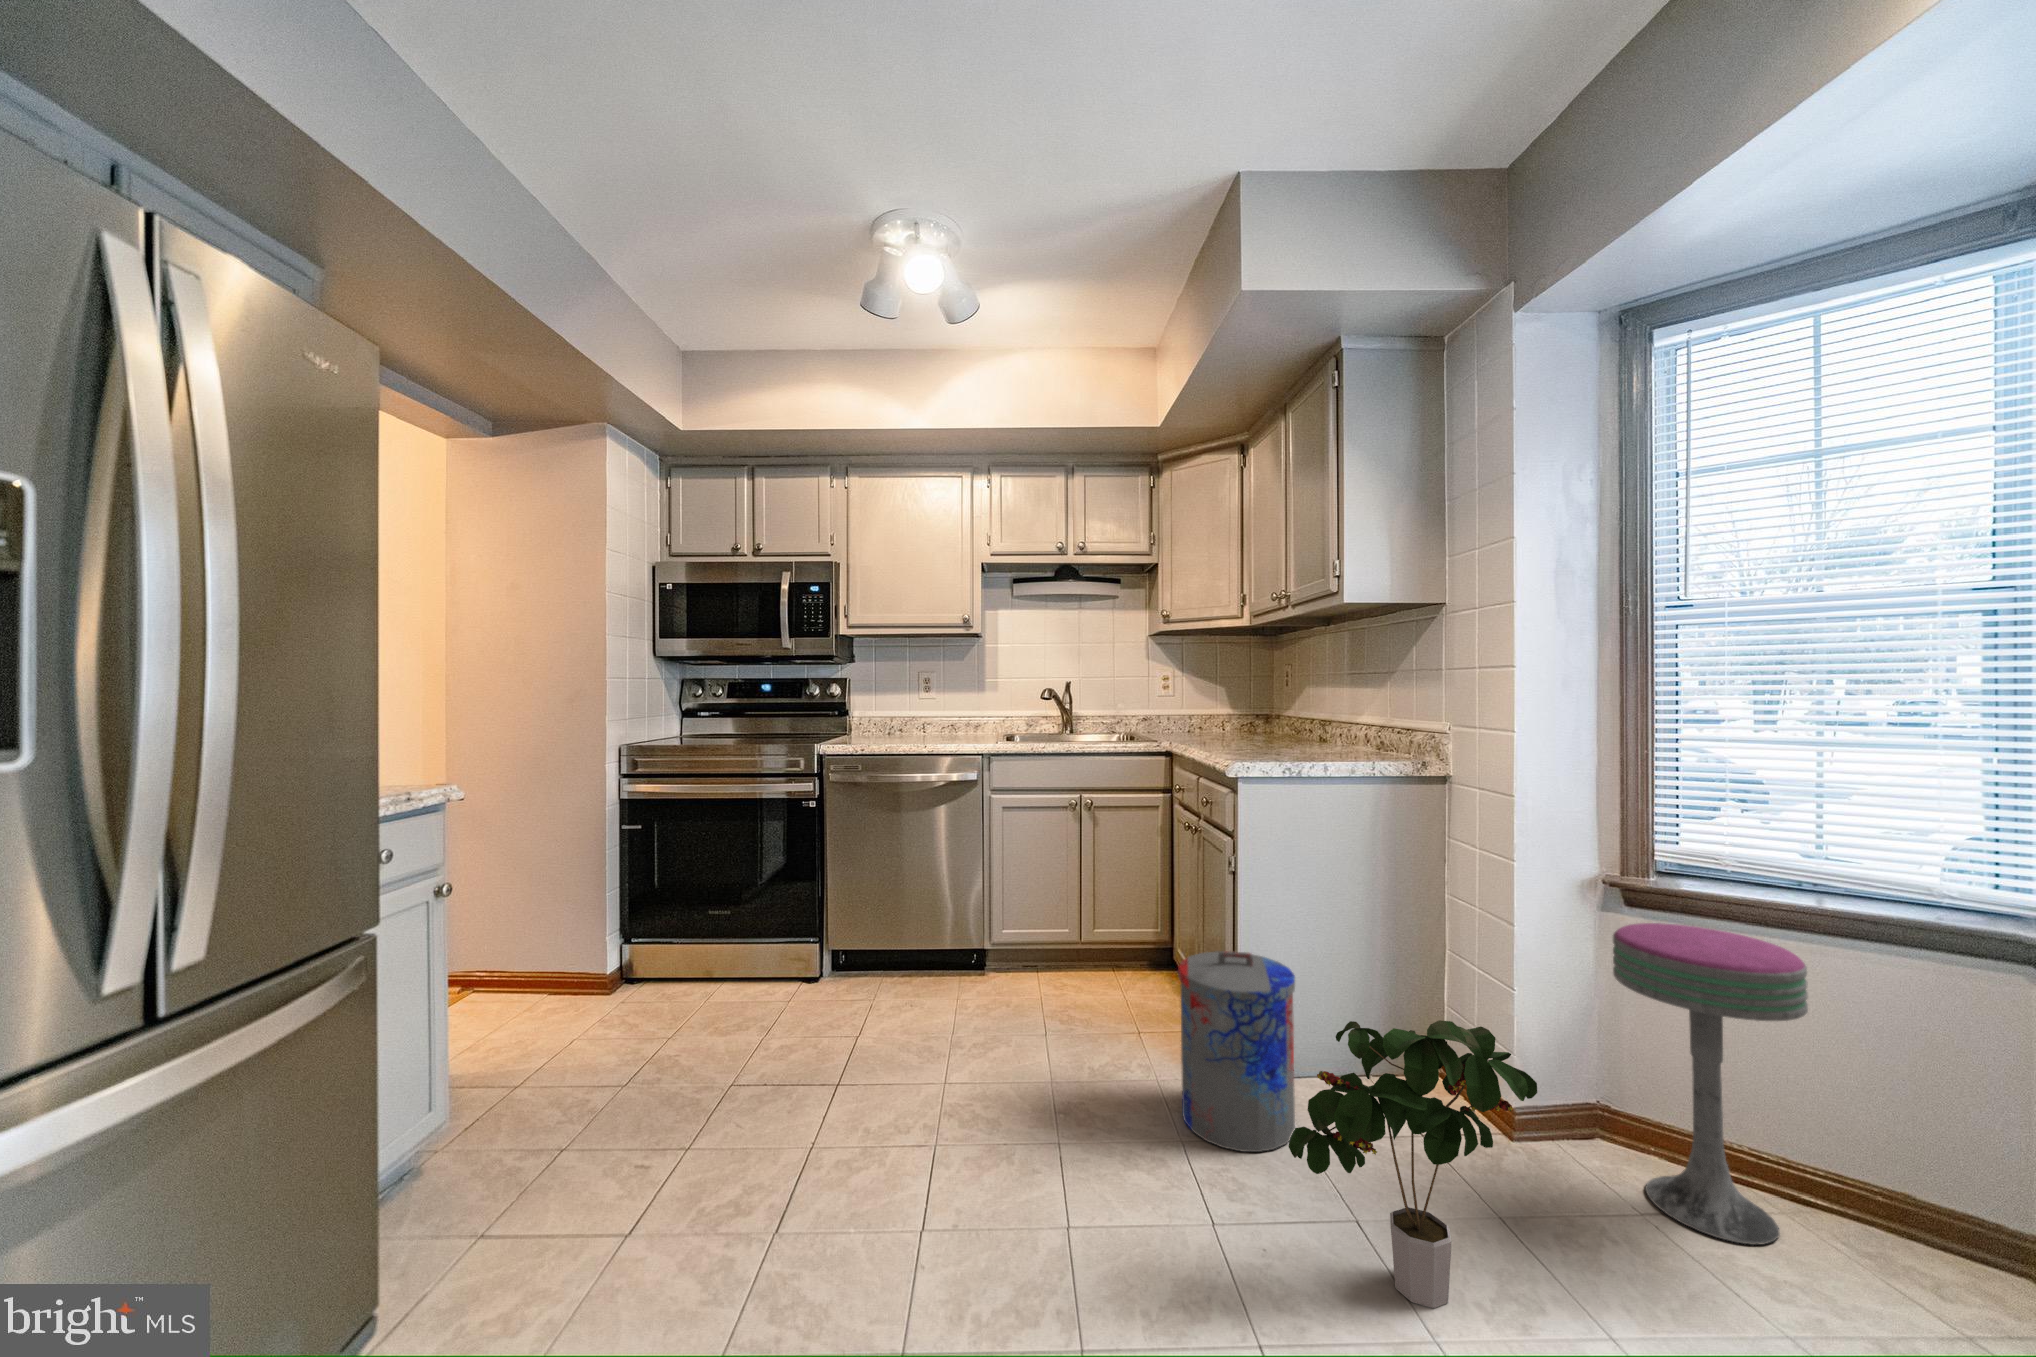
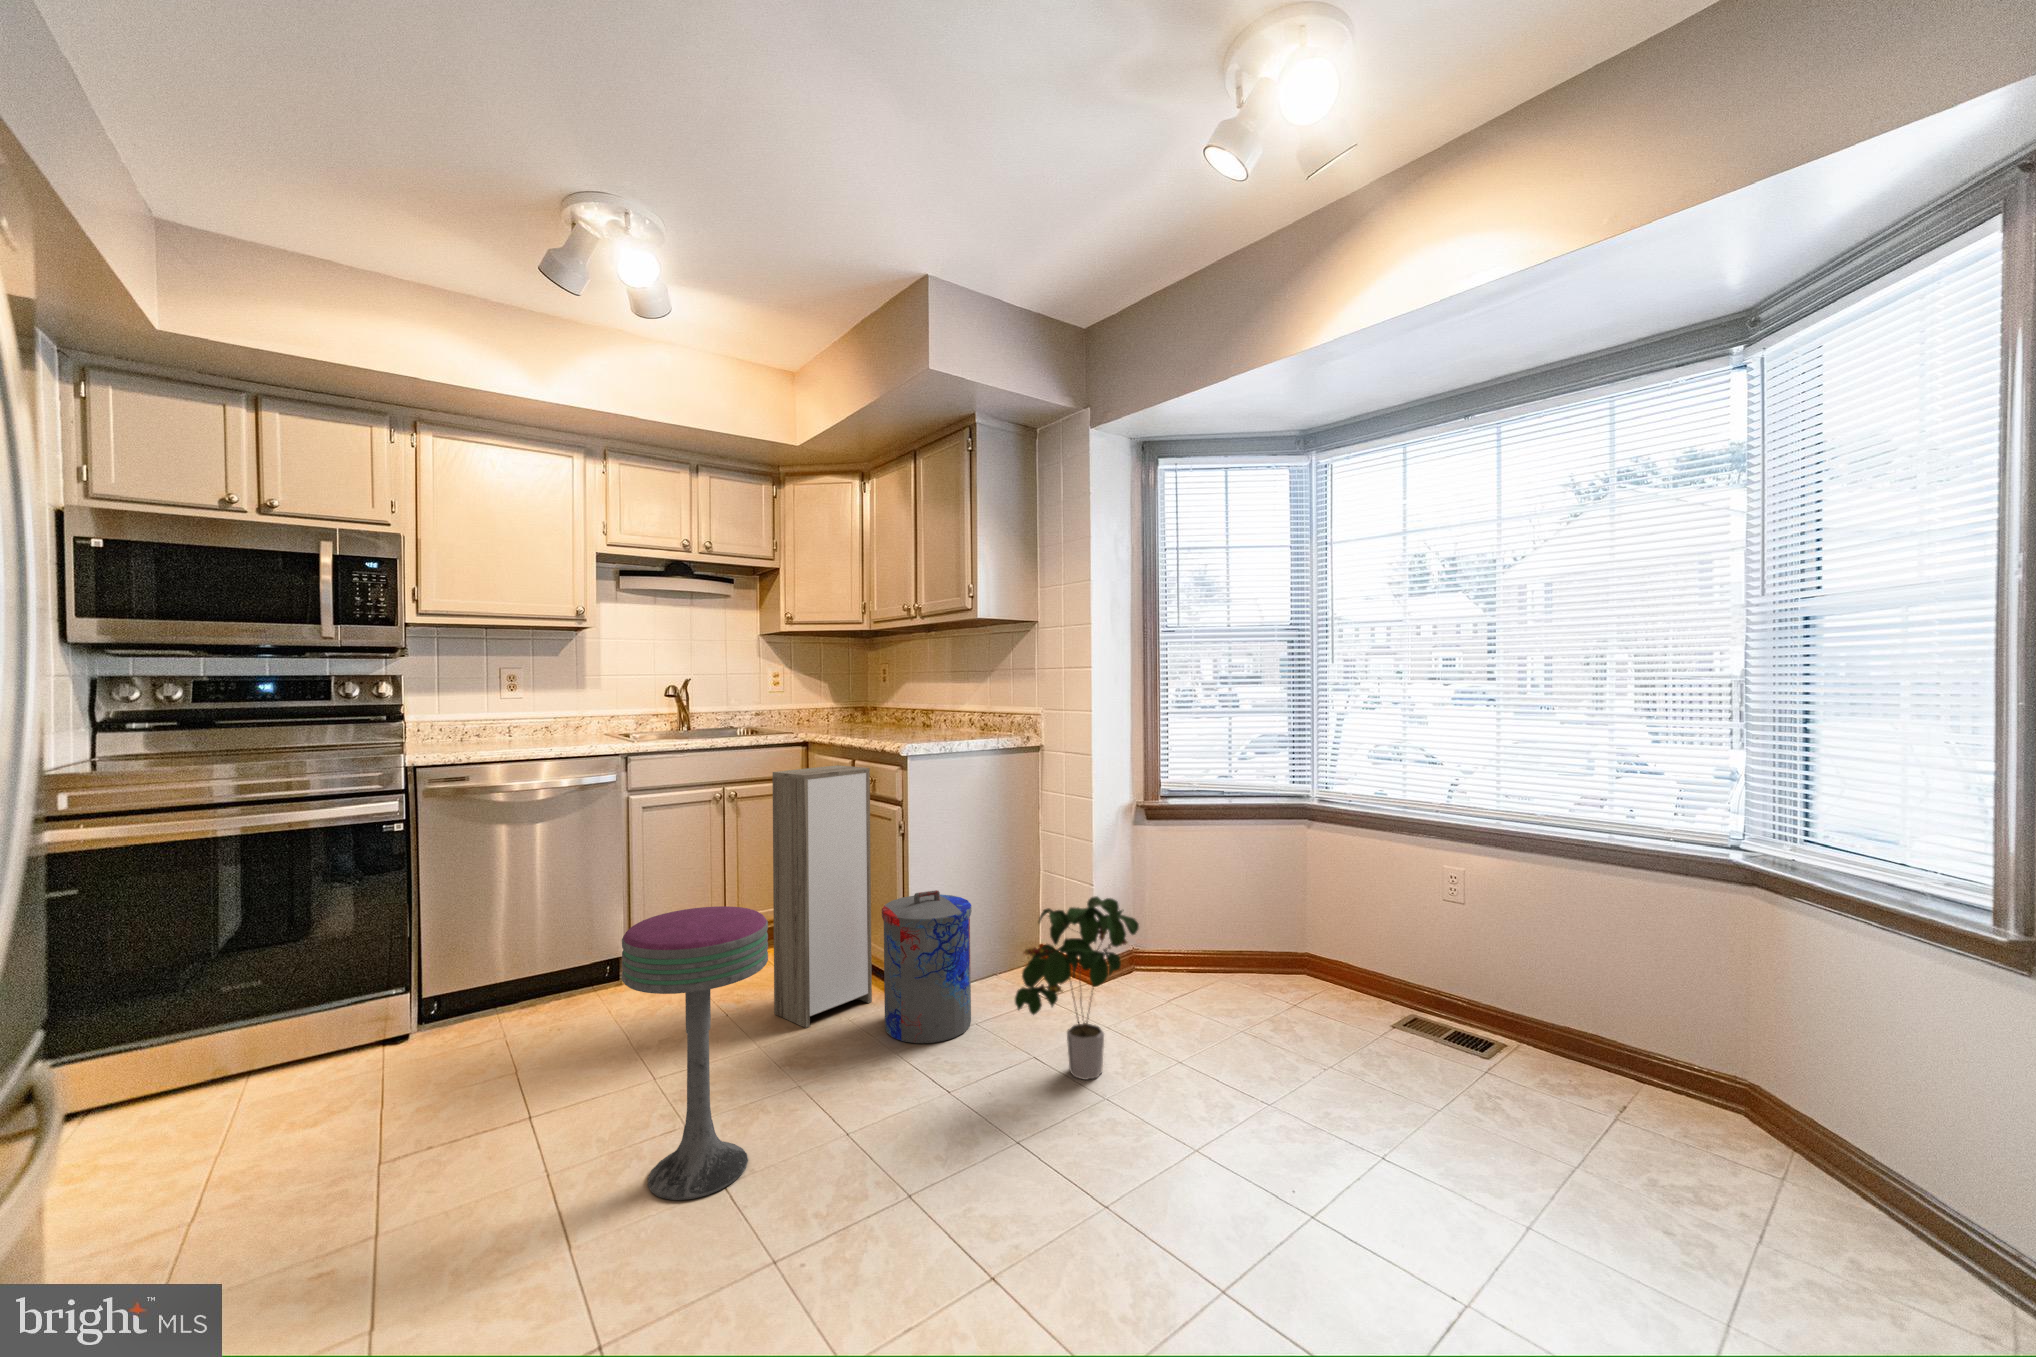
storage cabinet: none [1084,781,1192,1076] -> present [773,765,872,1028]
bar stool: present [1613,923,1808,1245] -> present [622,906,768,1200]

